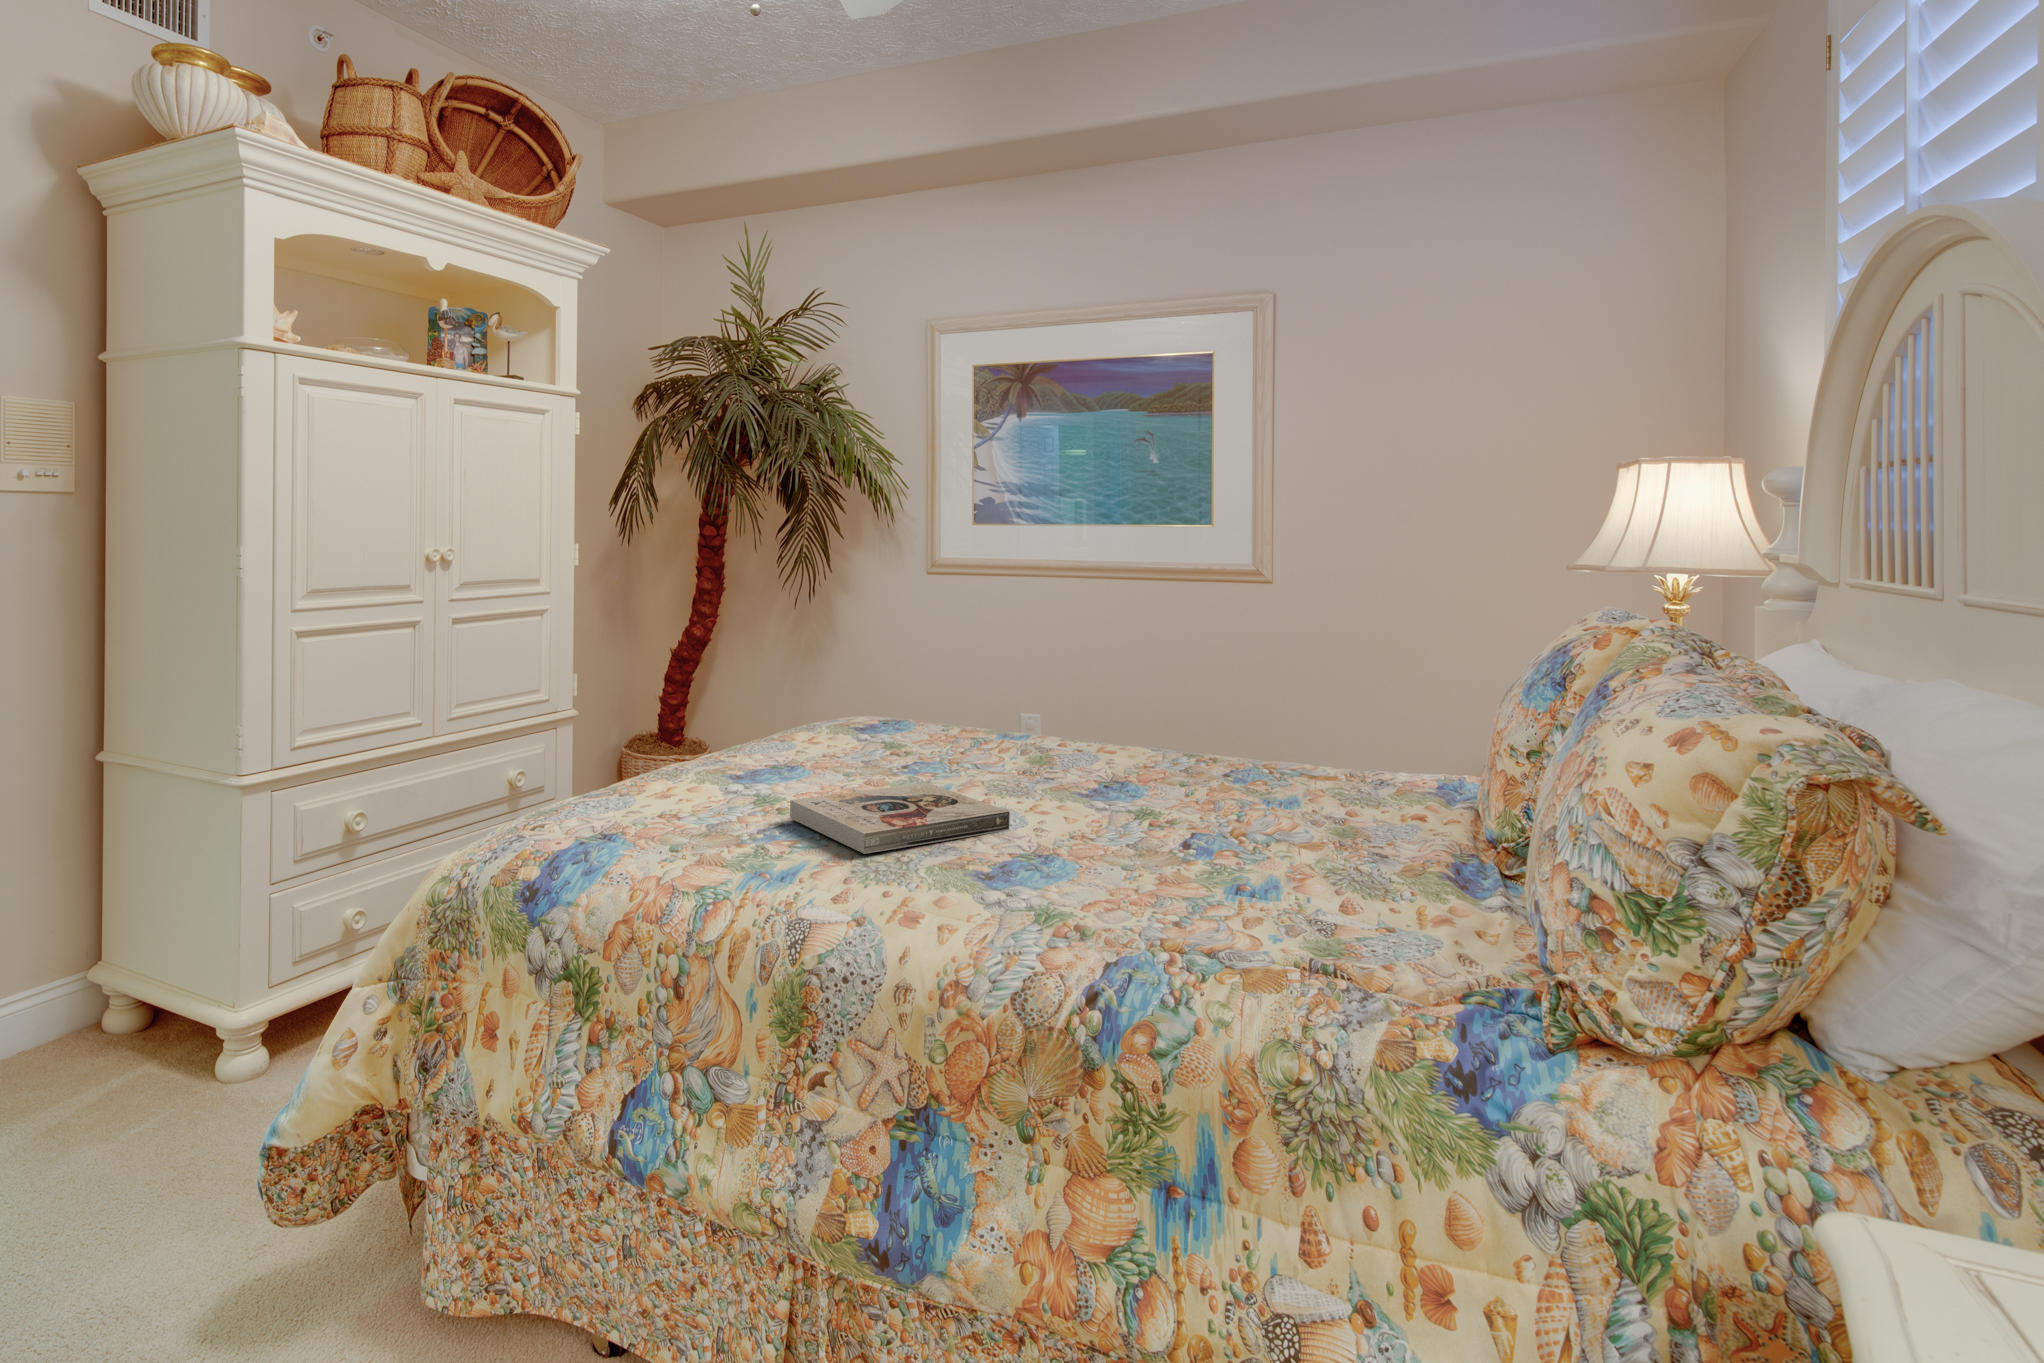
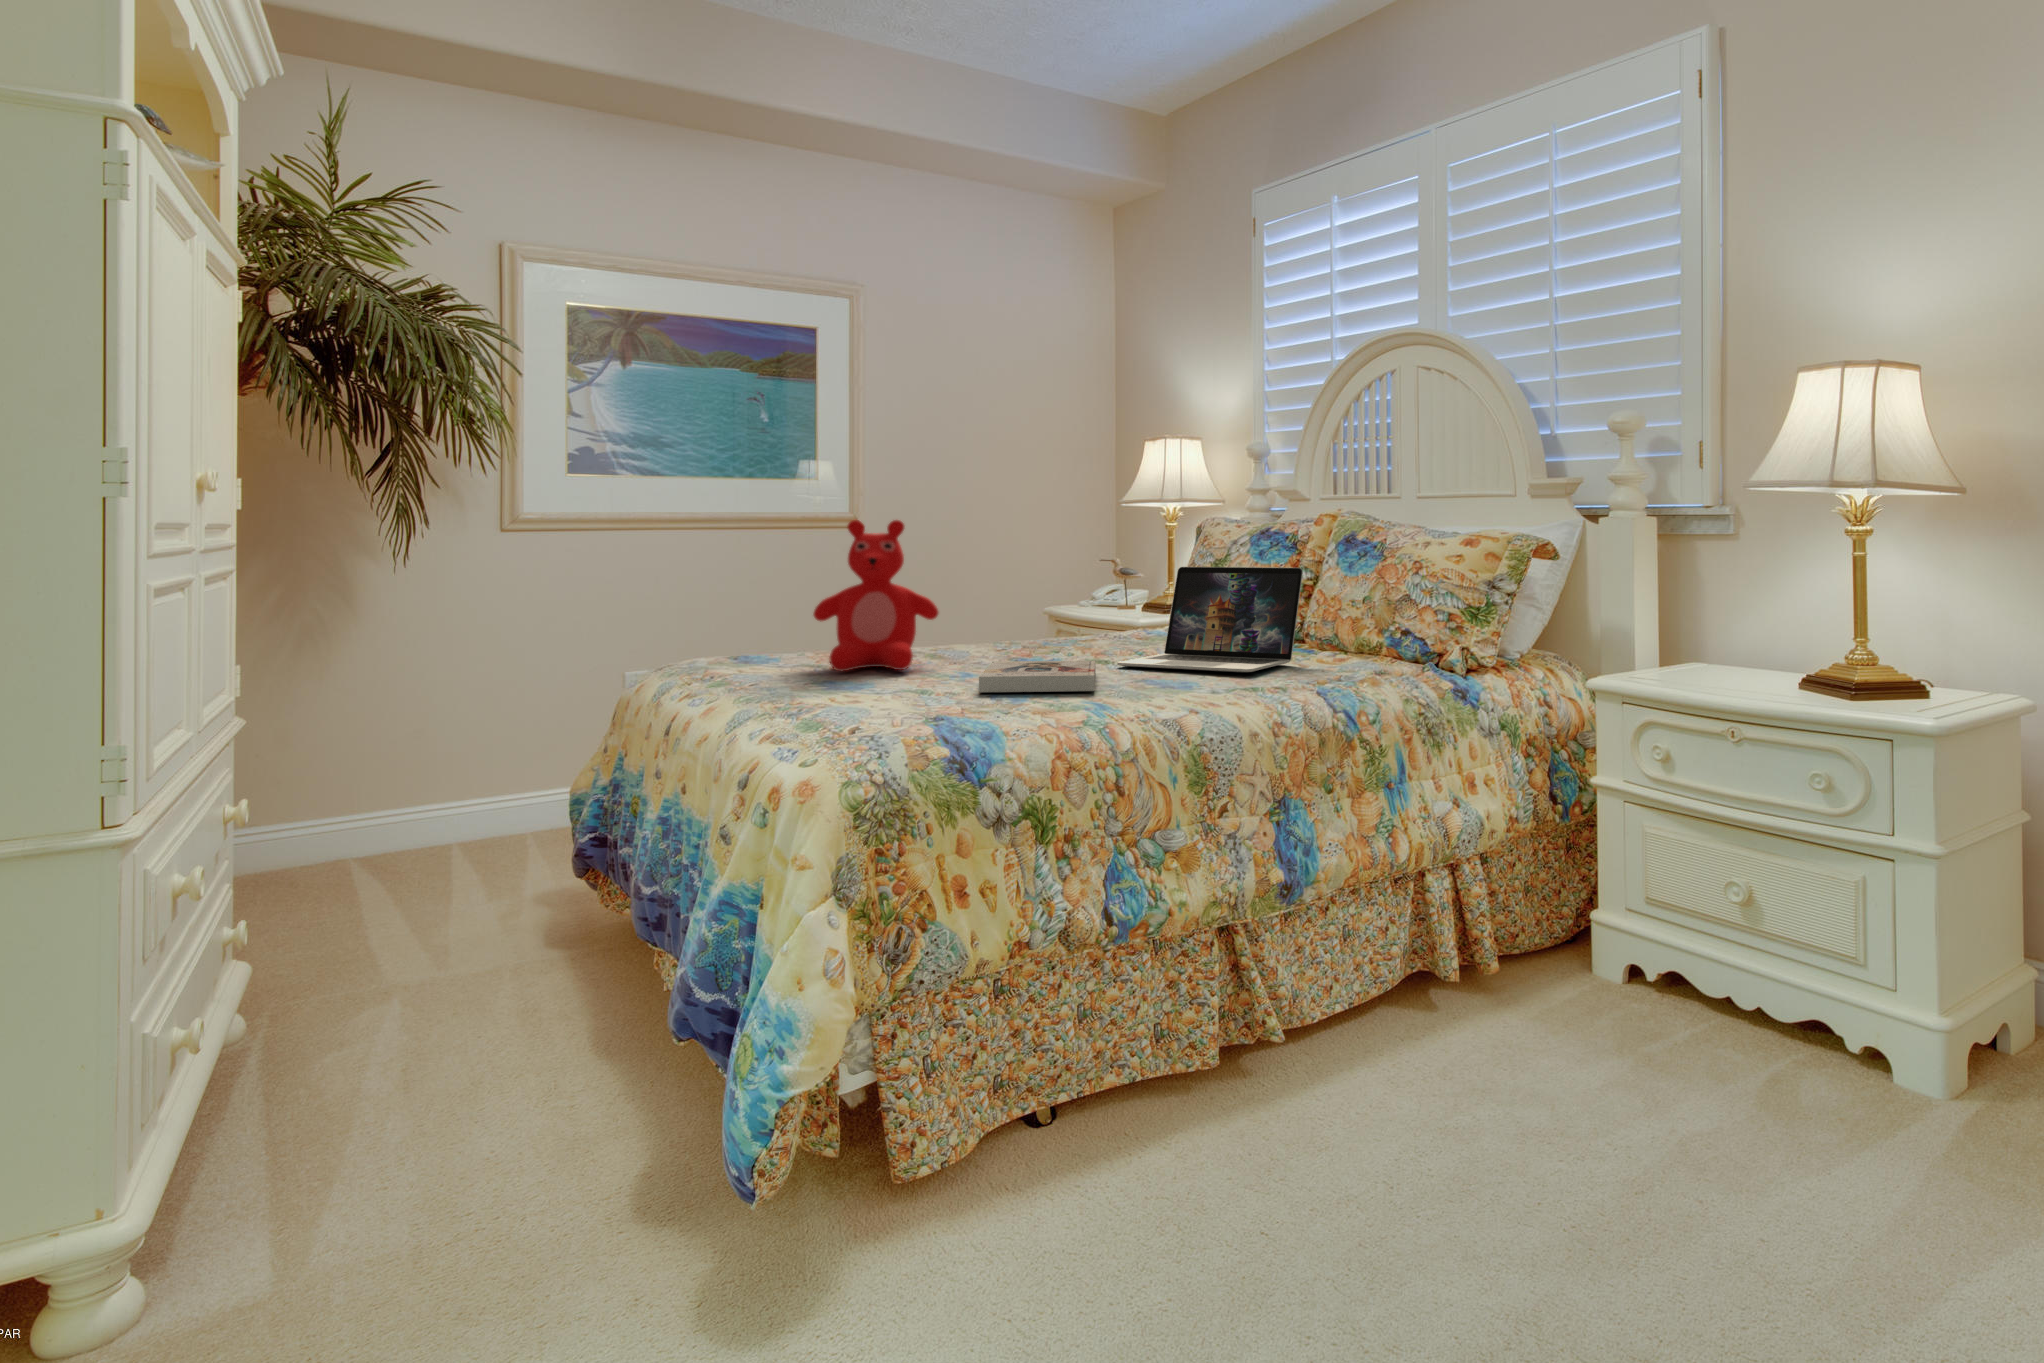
teddy bear: none [826,597,958,769] -> present [813,520,939,671]
laptop: none [1076,696,1371,895] -> present [1117,567,1303,673]

